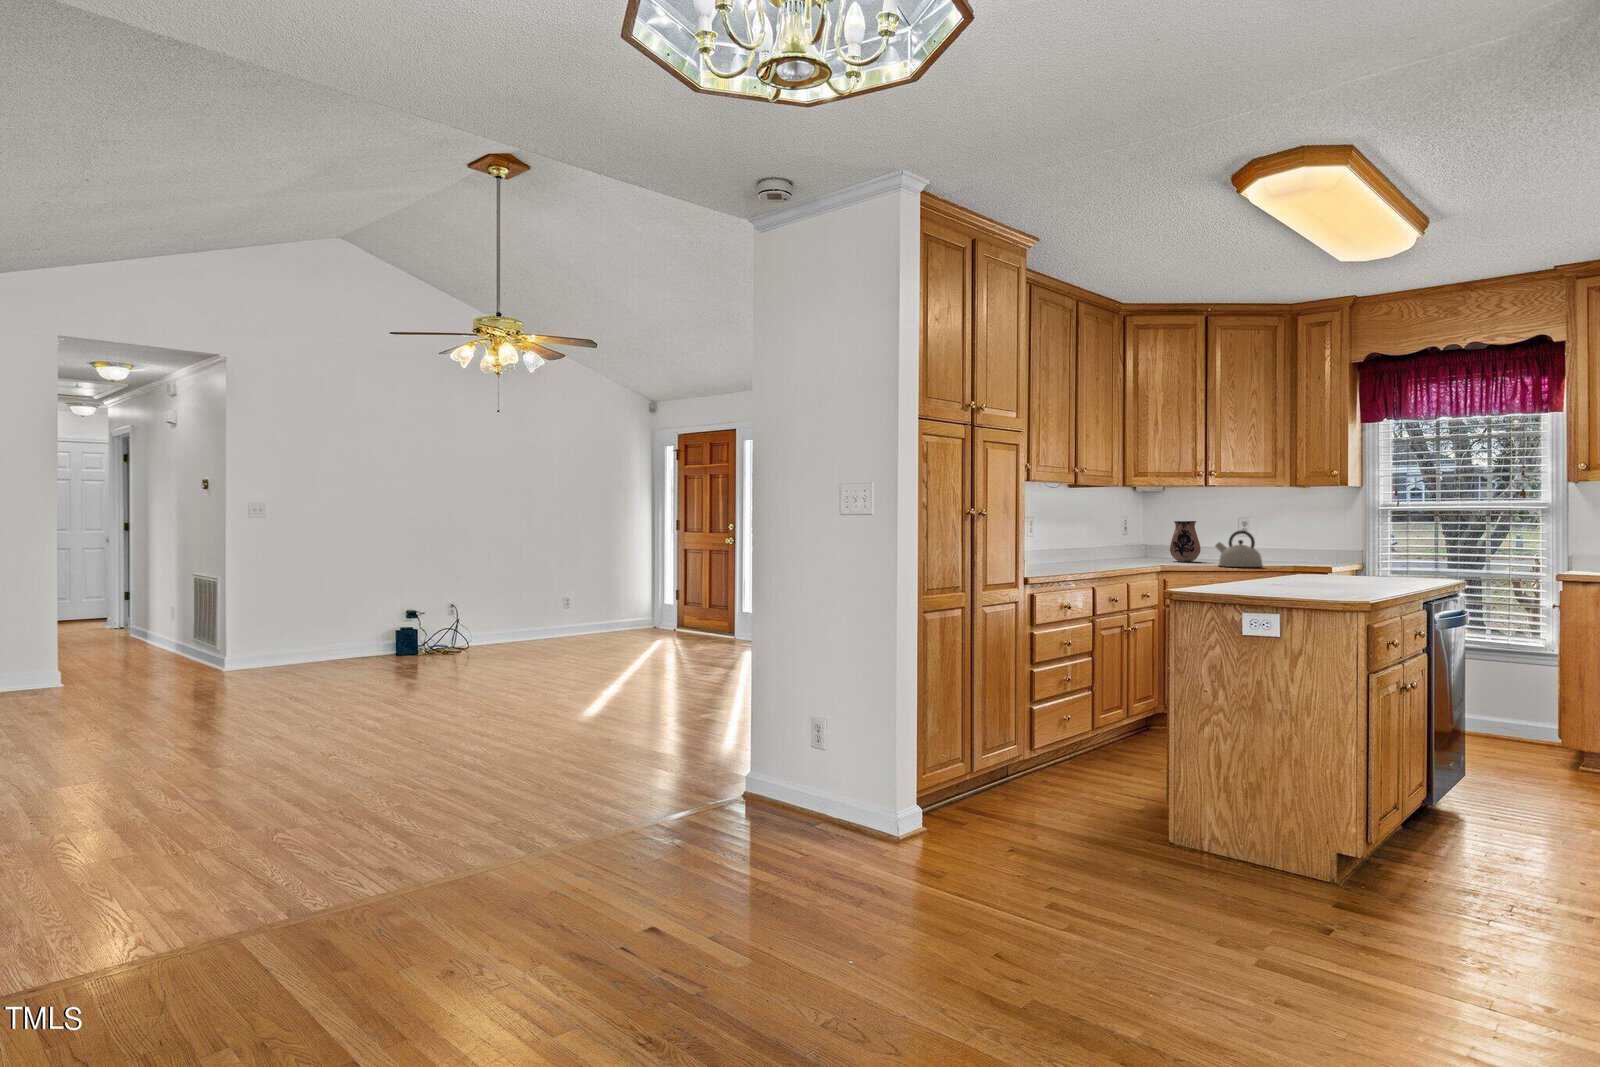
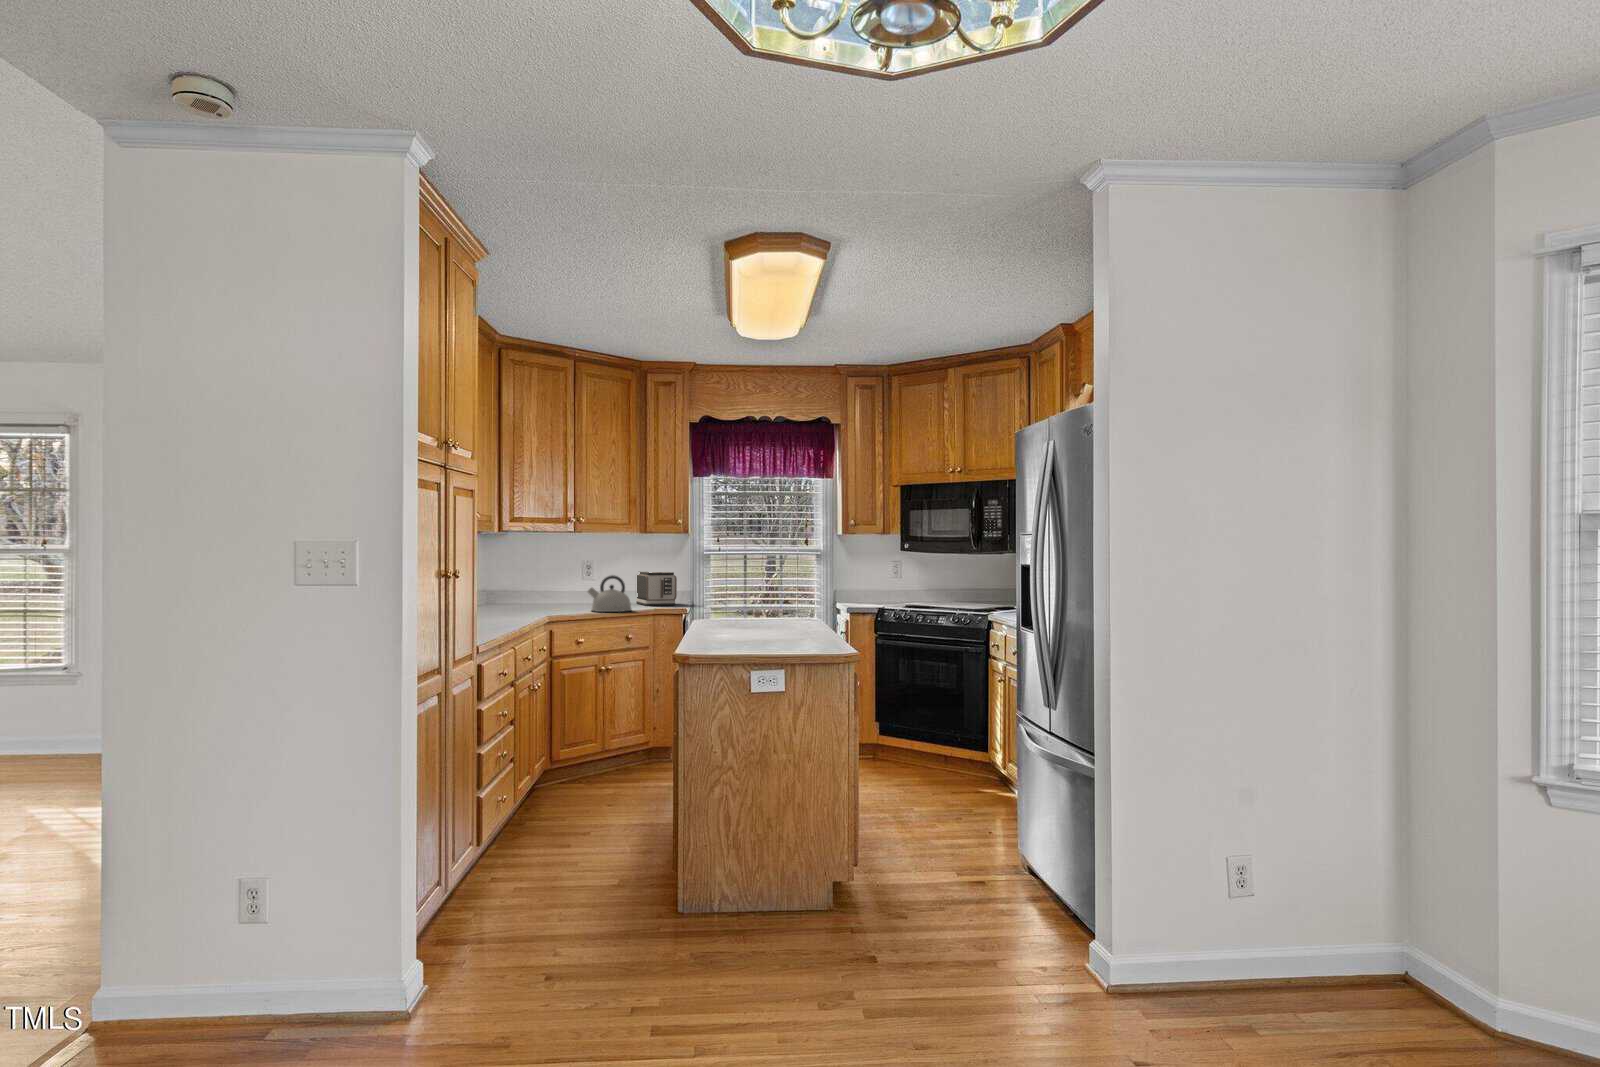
ceramic pitcher: present [1170,521,1201,561] -> none [525,565,555,606]
toaster: none [1295,530,1336,566] -> present [636,571,677,606]

